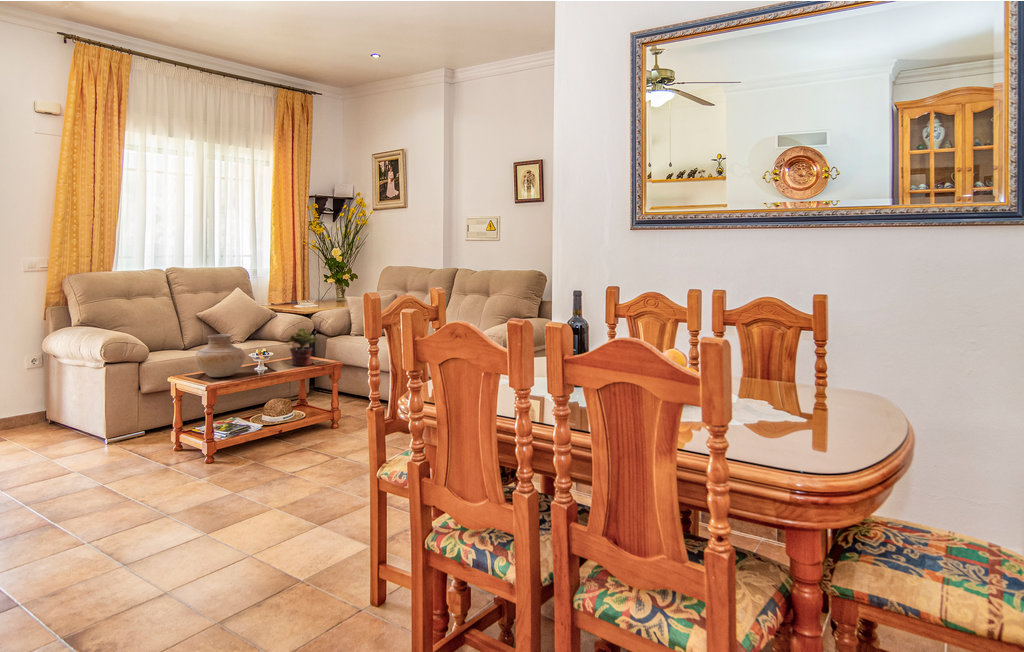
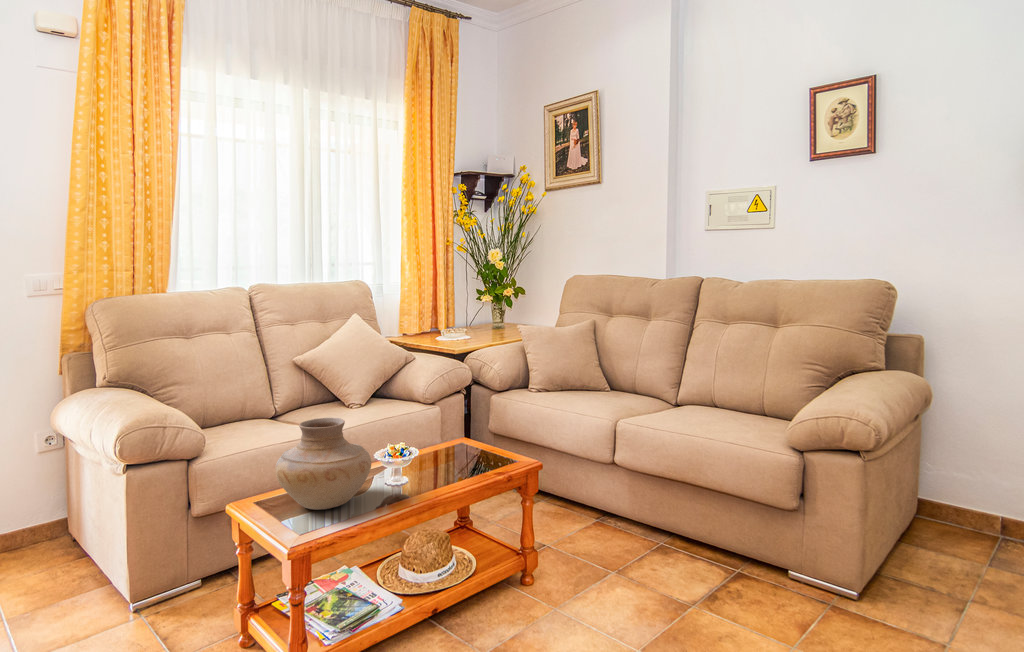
potted plant: present [286,328,317,366] -> none [441,395,496,469]

